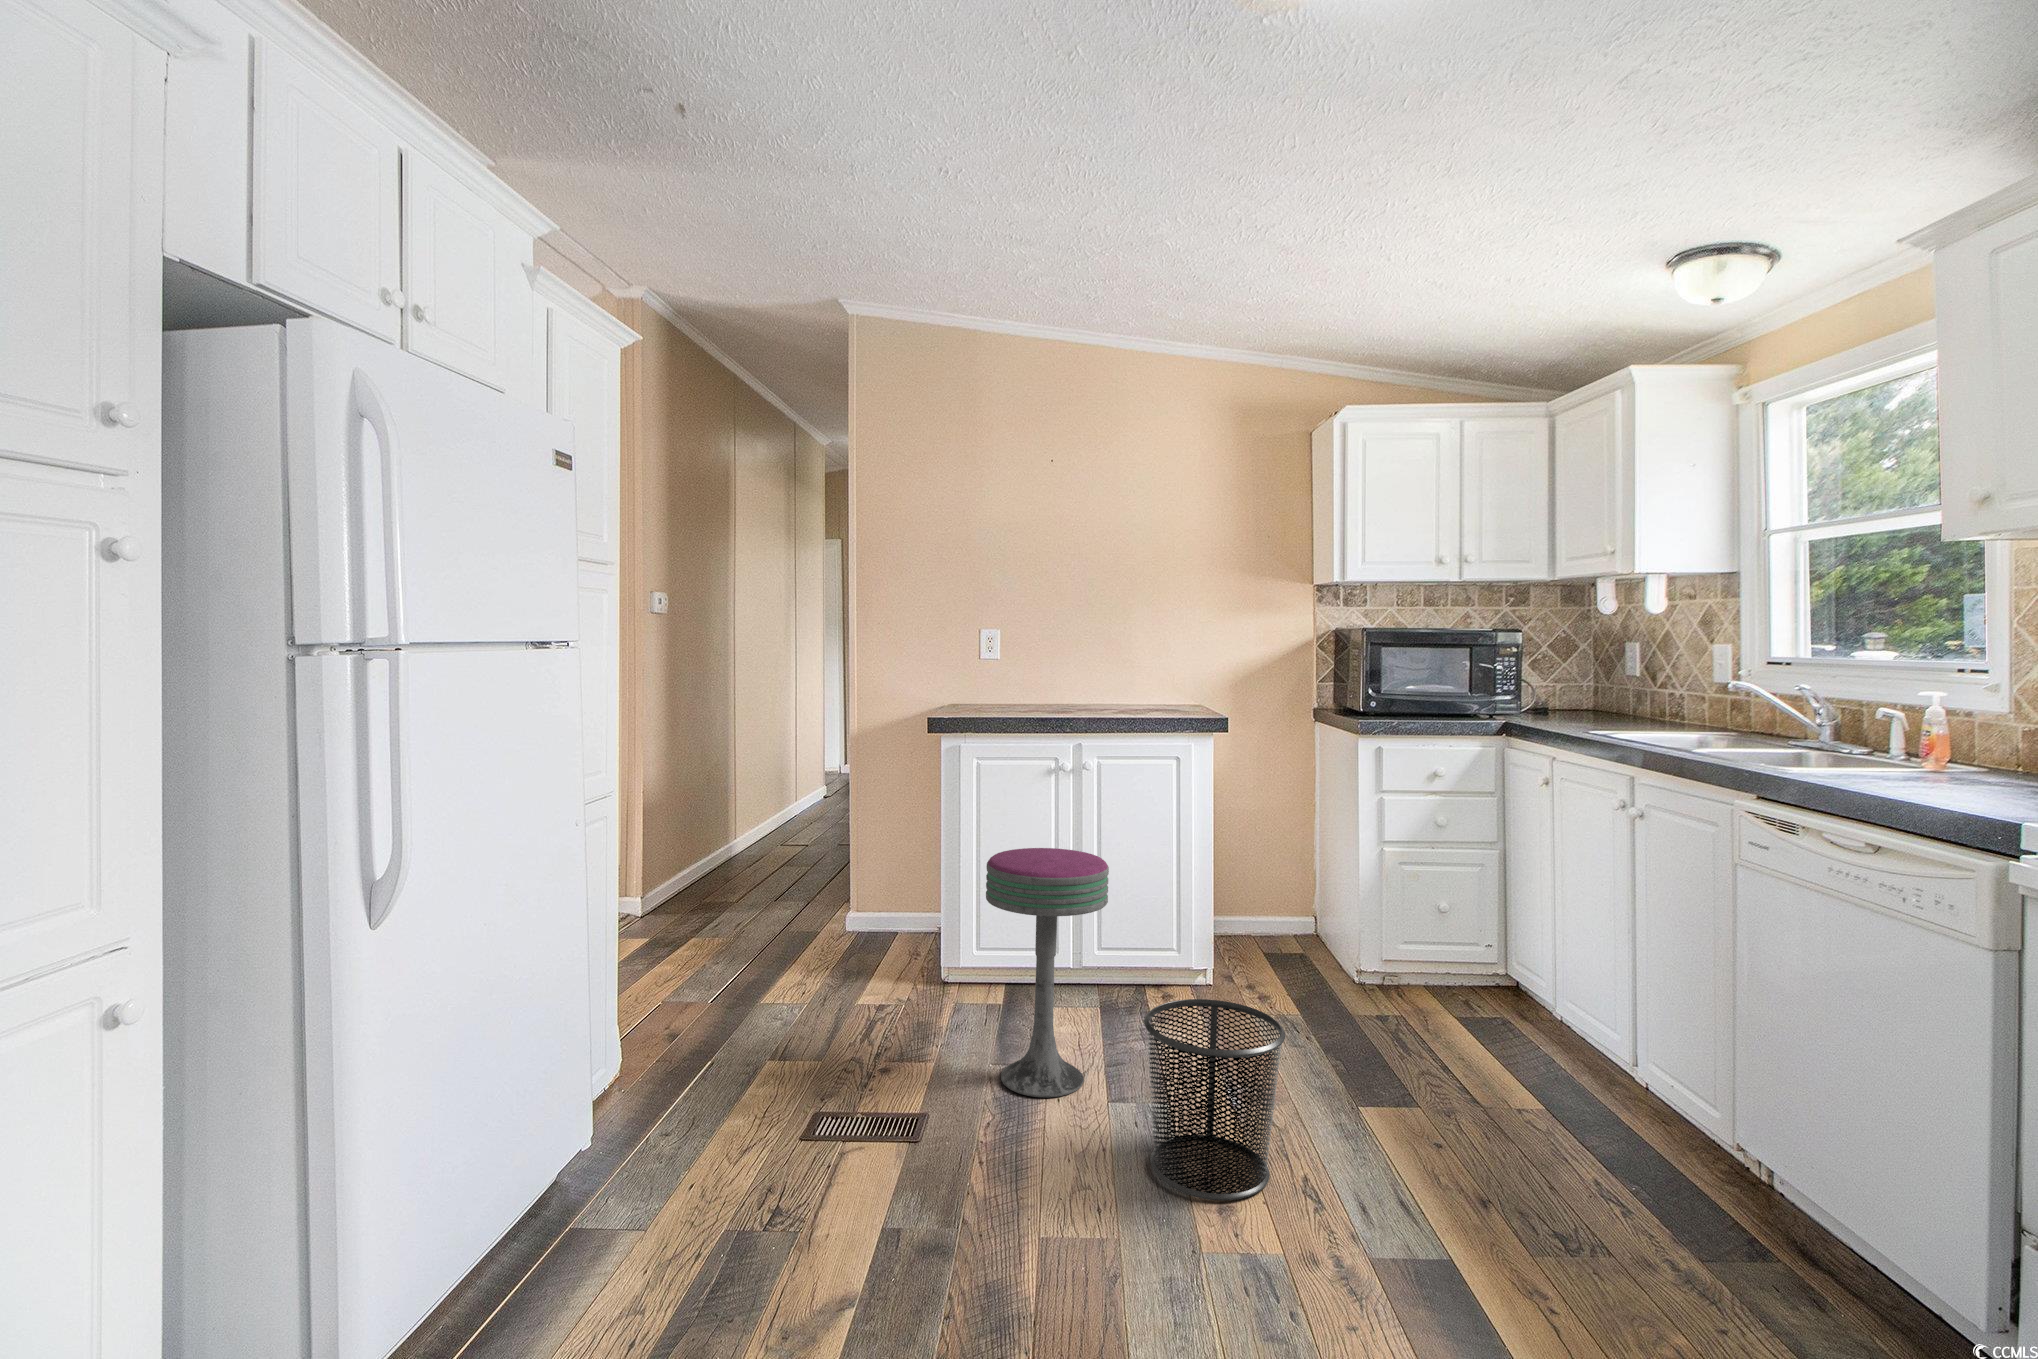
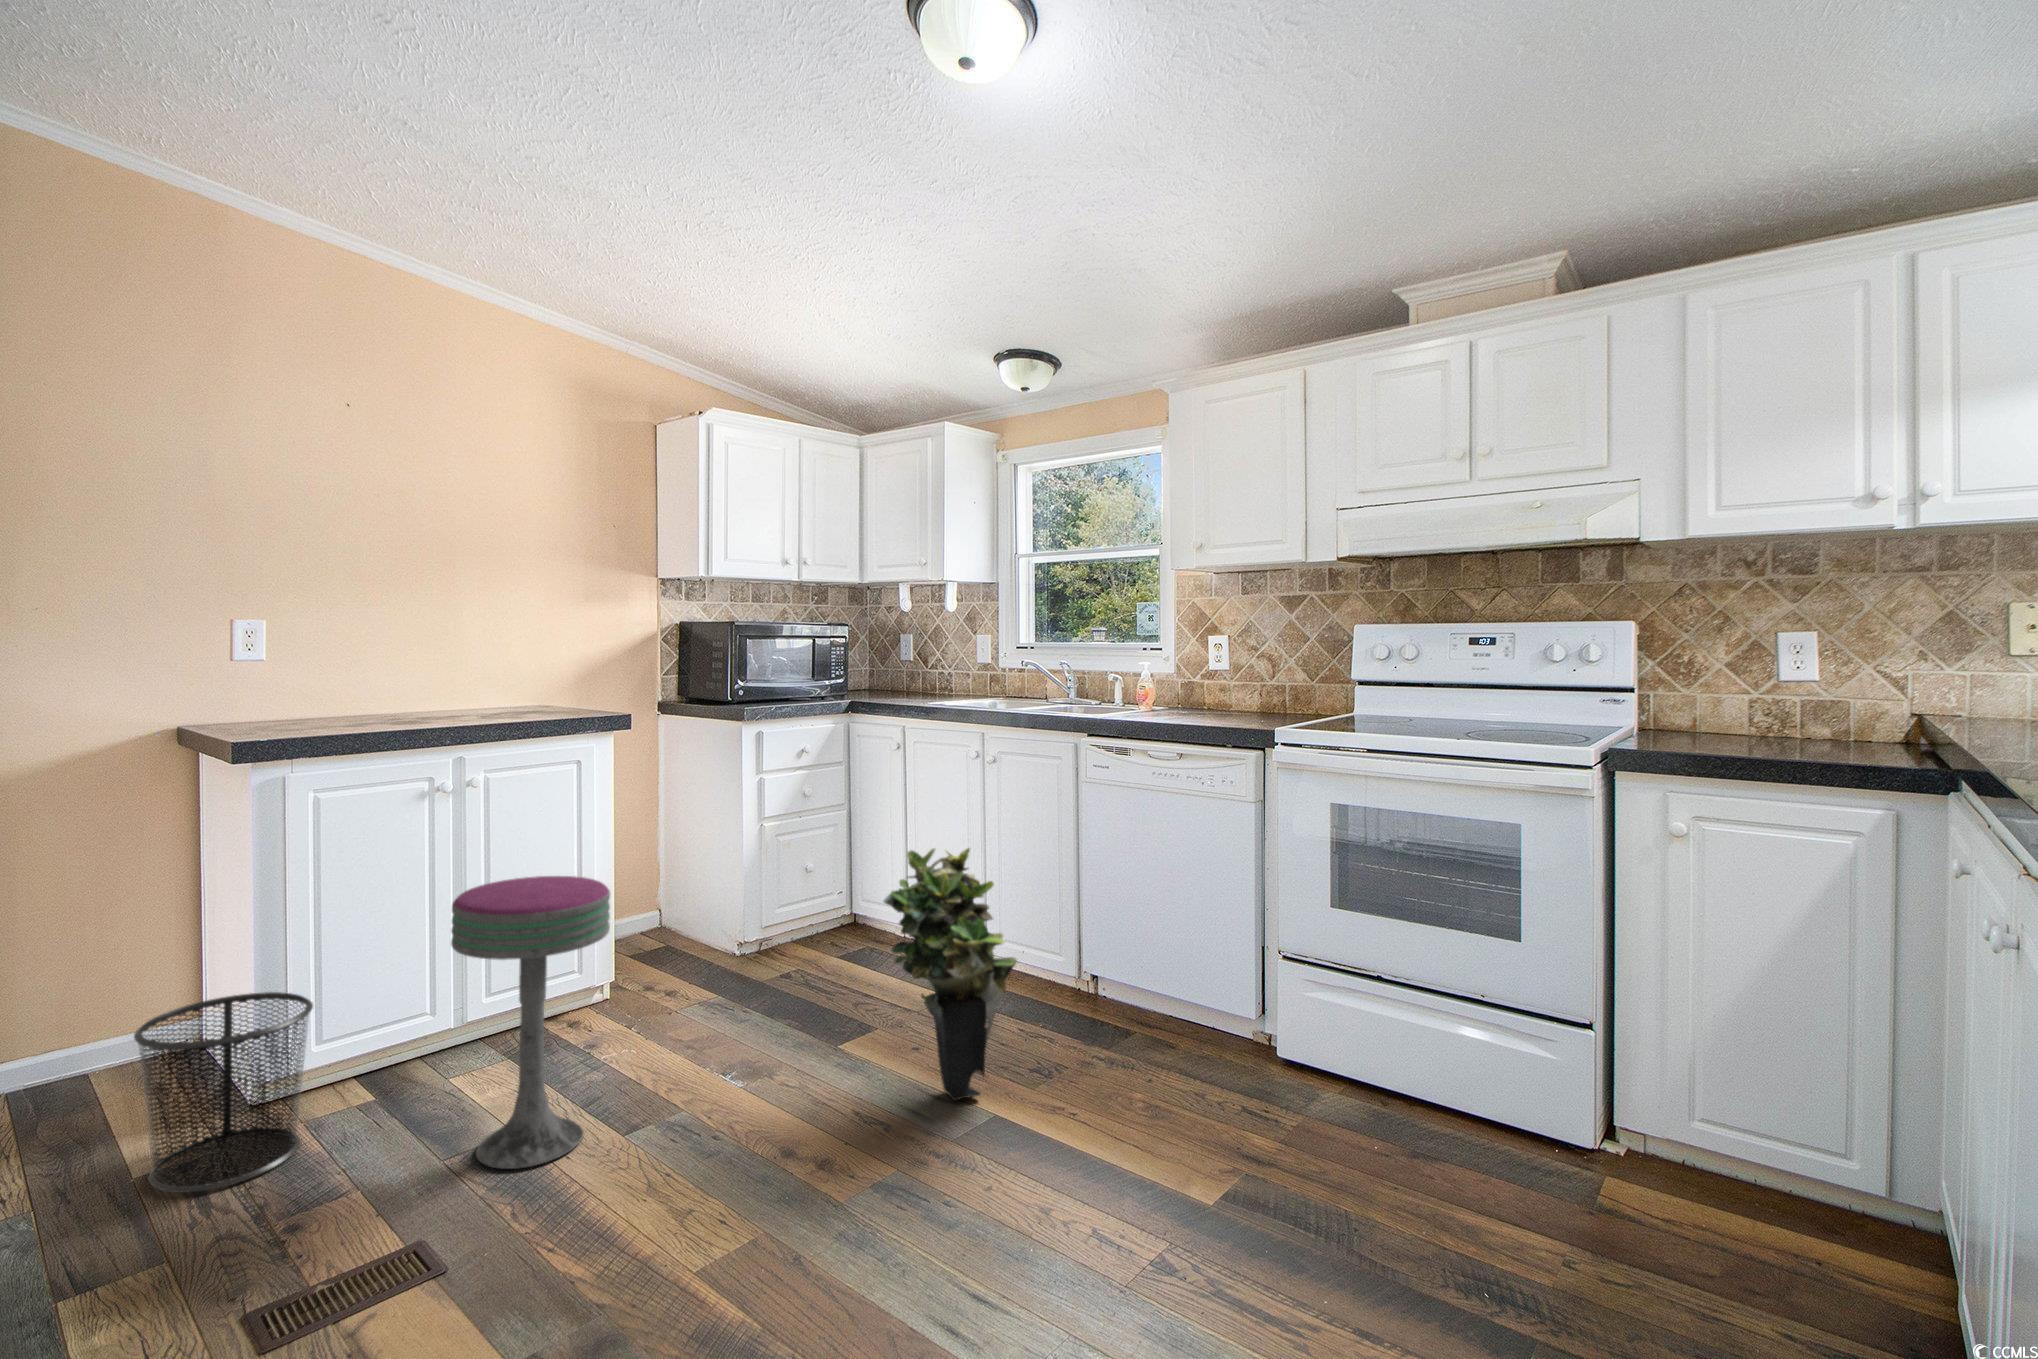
potted plant: none [1373,894,1548,1221] -> present [884,848,1017,1101]
waste bin: present [1144,999,1285,1201] -> present [134,992,313,1193]

